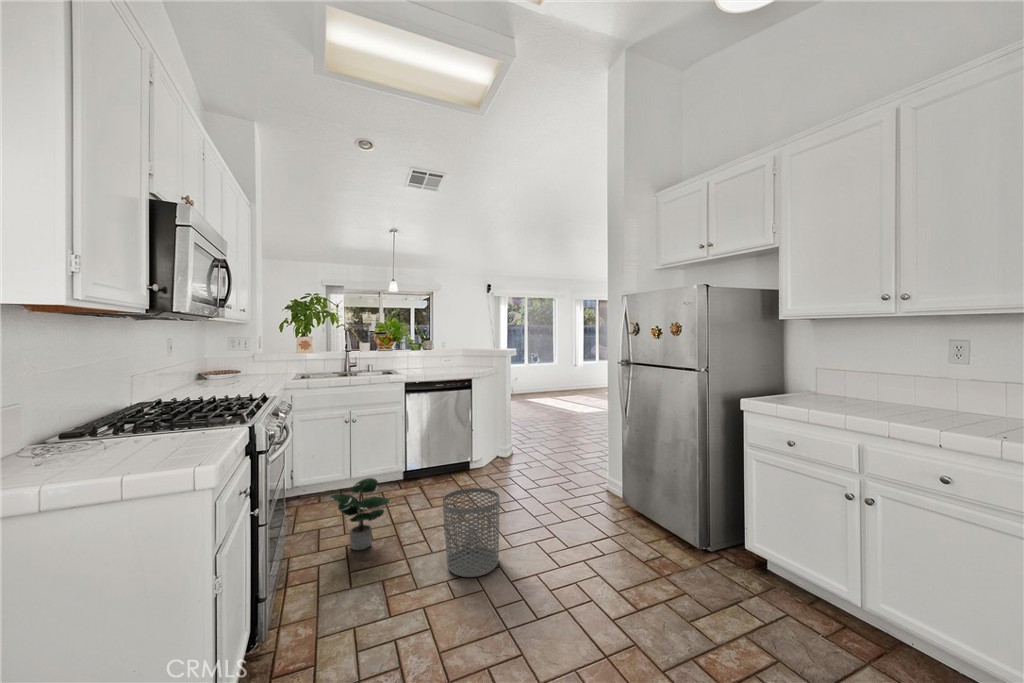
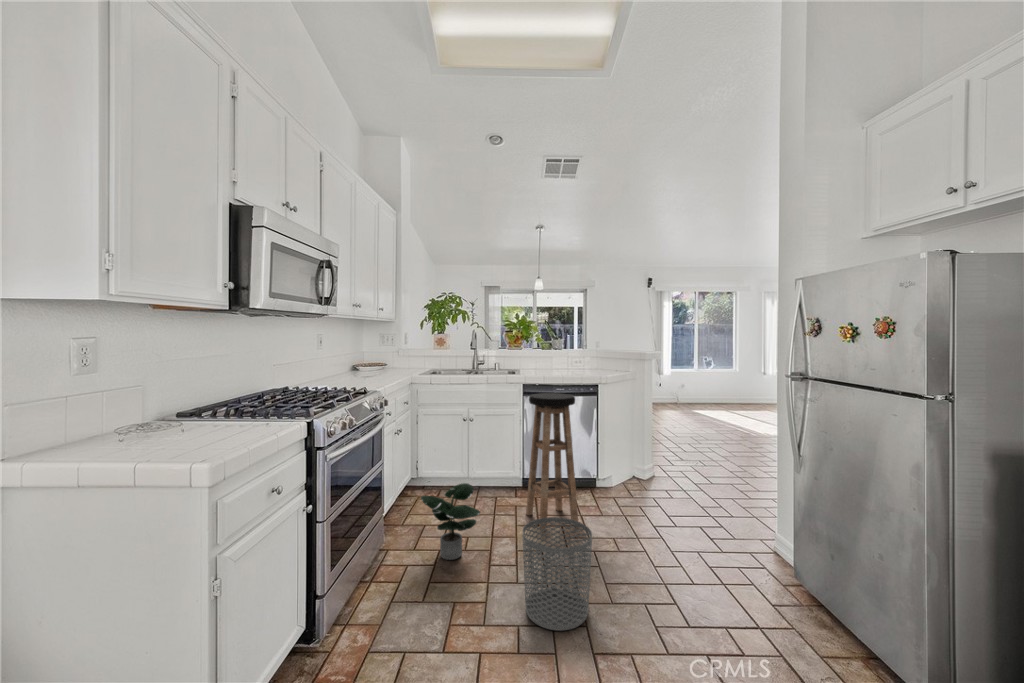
bar stool: none [416,390,464,509] -> present [526,393,578,529]

